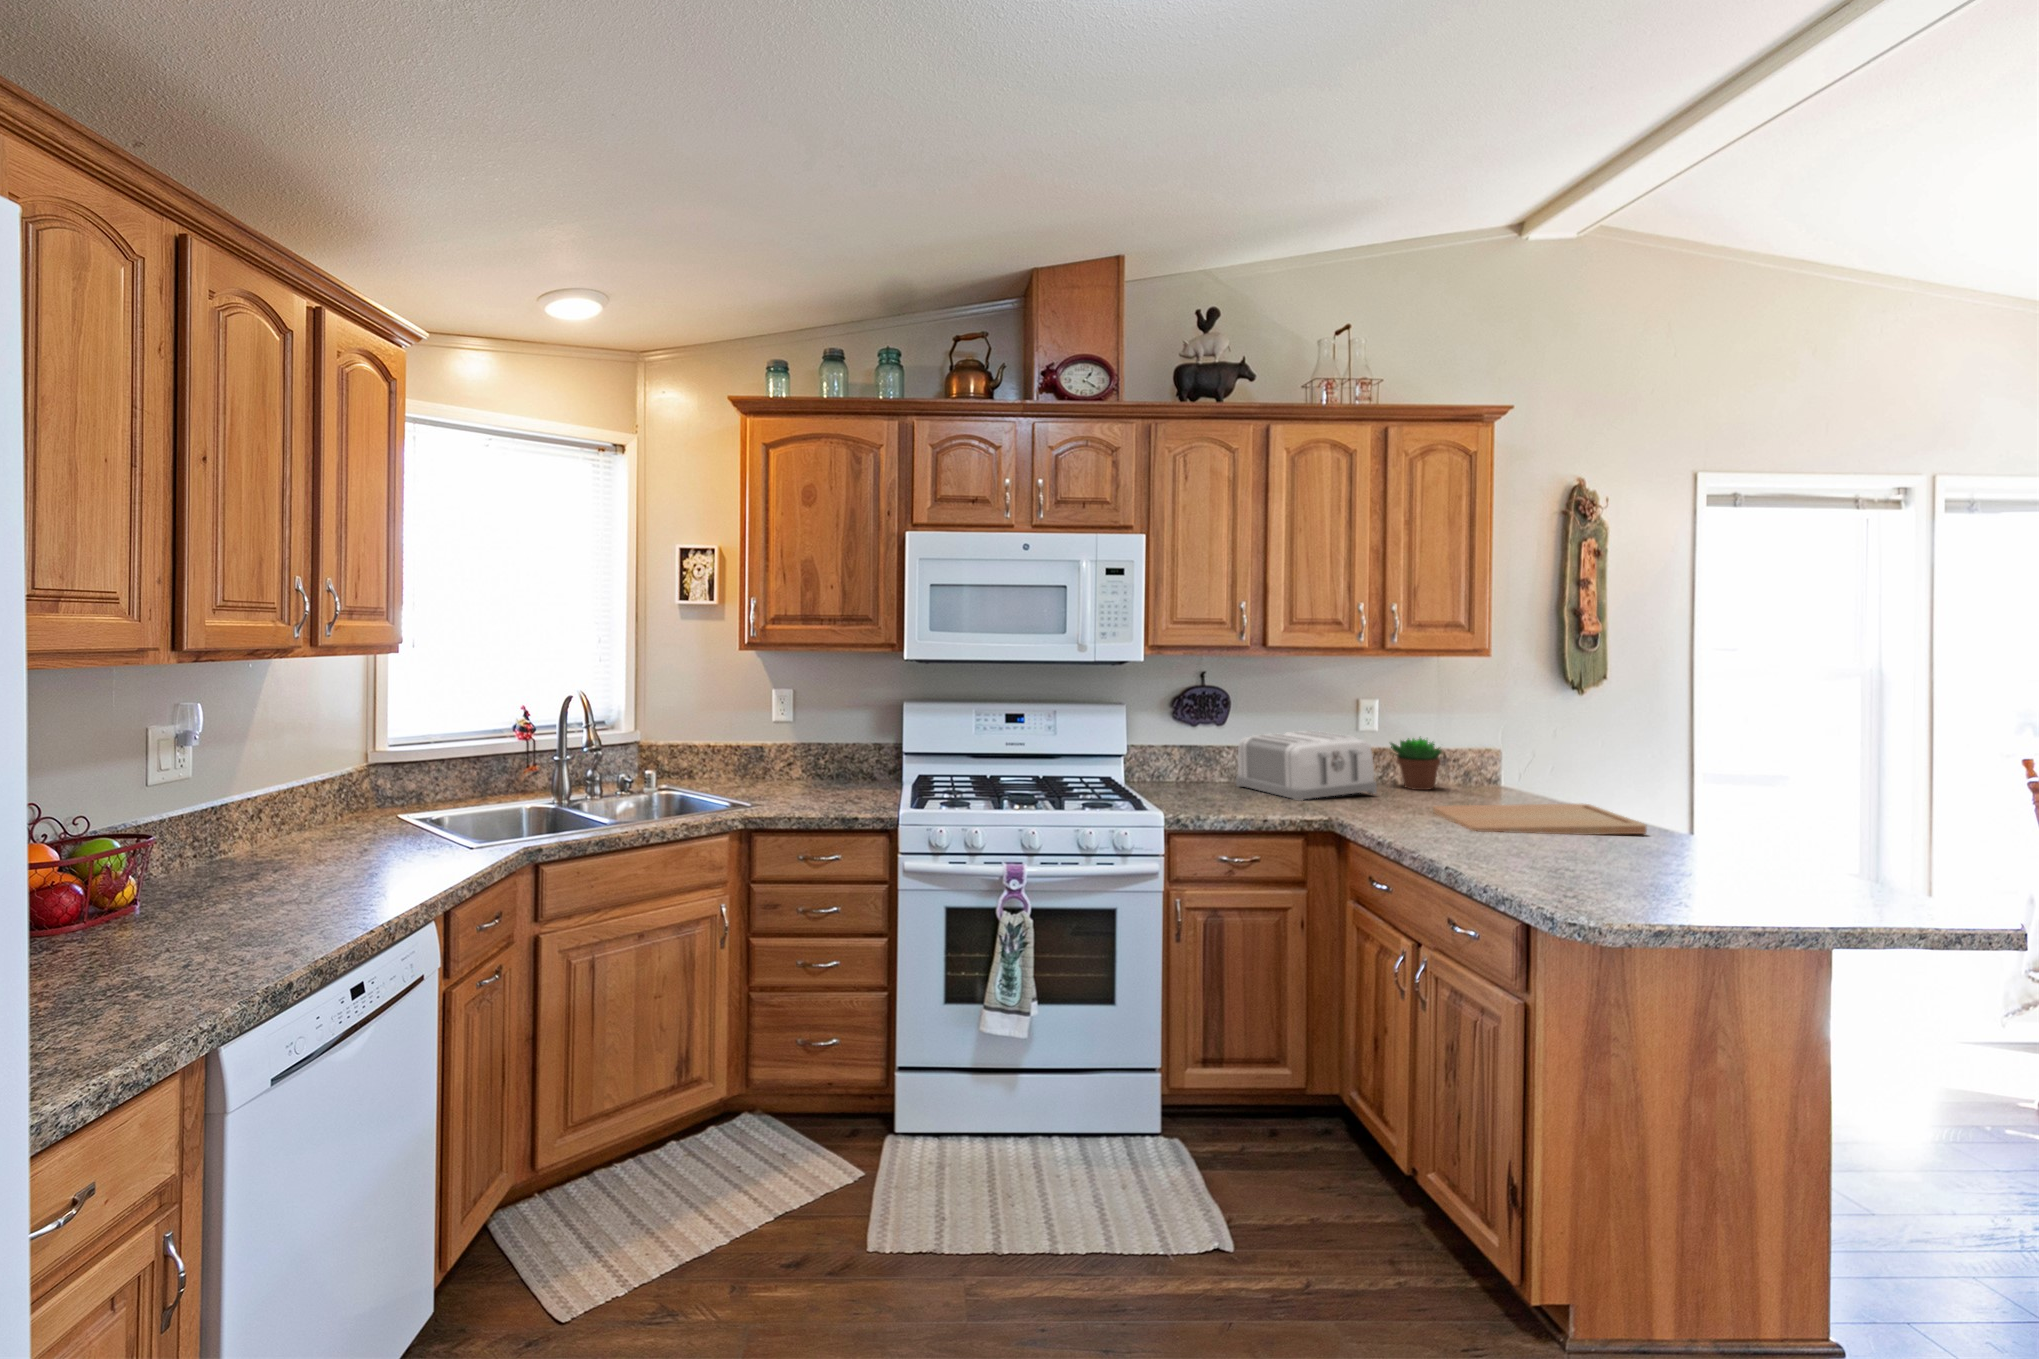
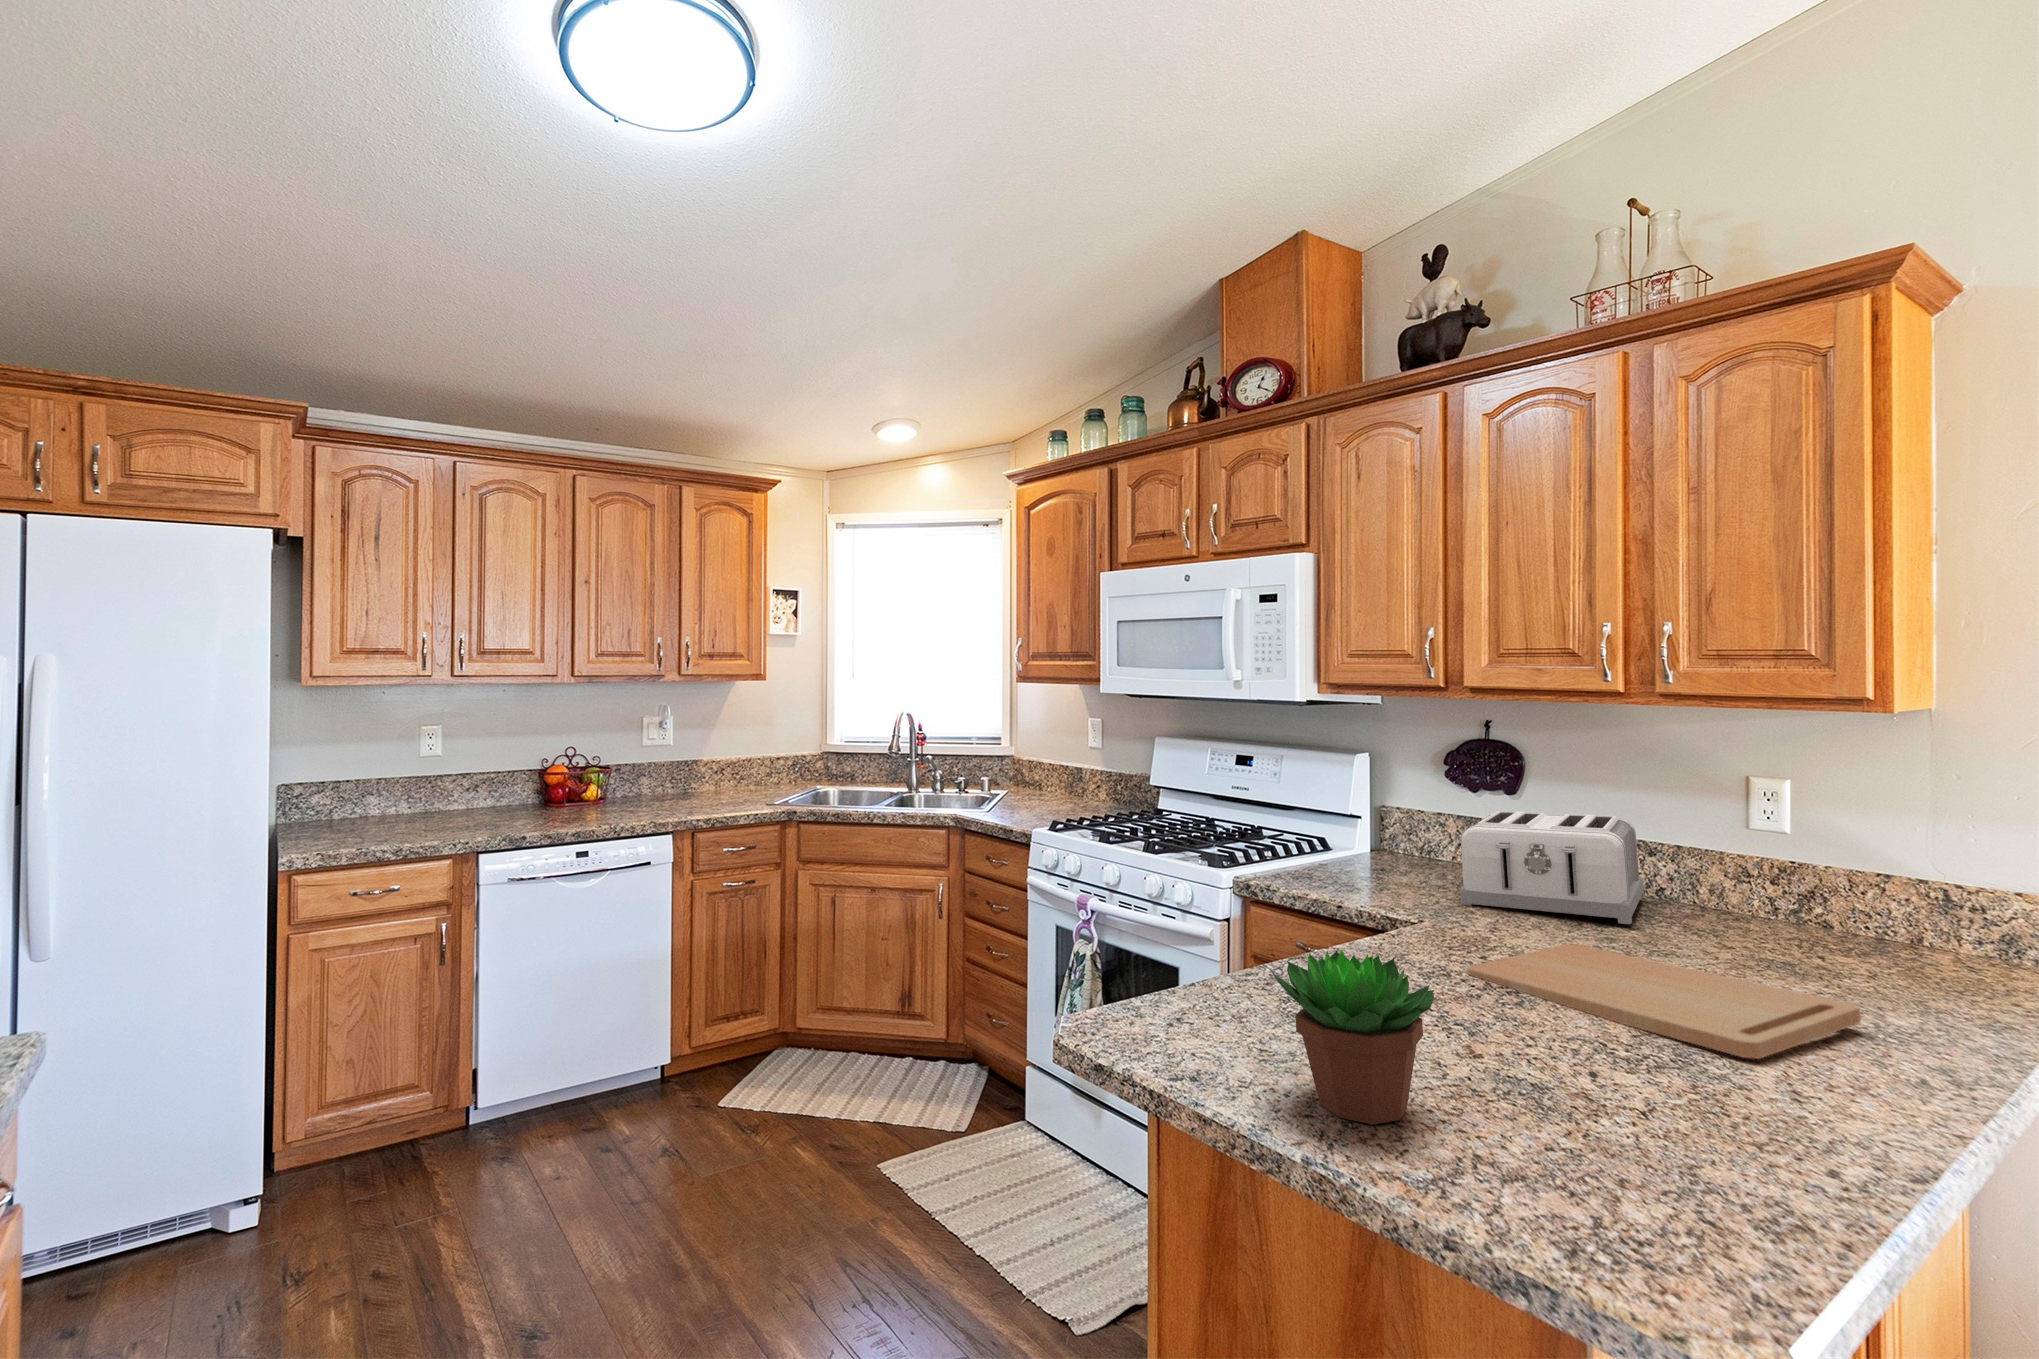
succulent plant: present [1390,738,1442,790] -> present [1273,951,1434,1125]

